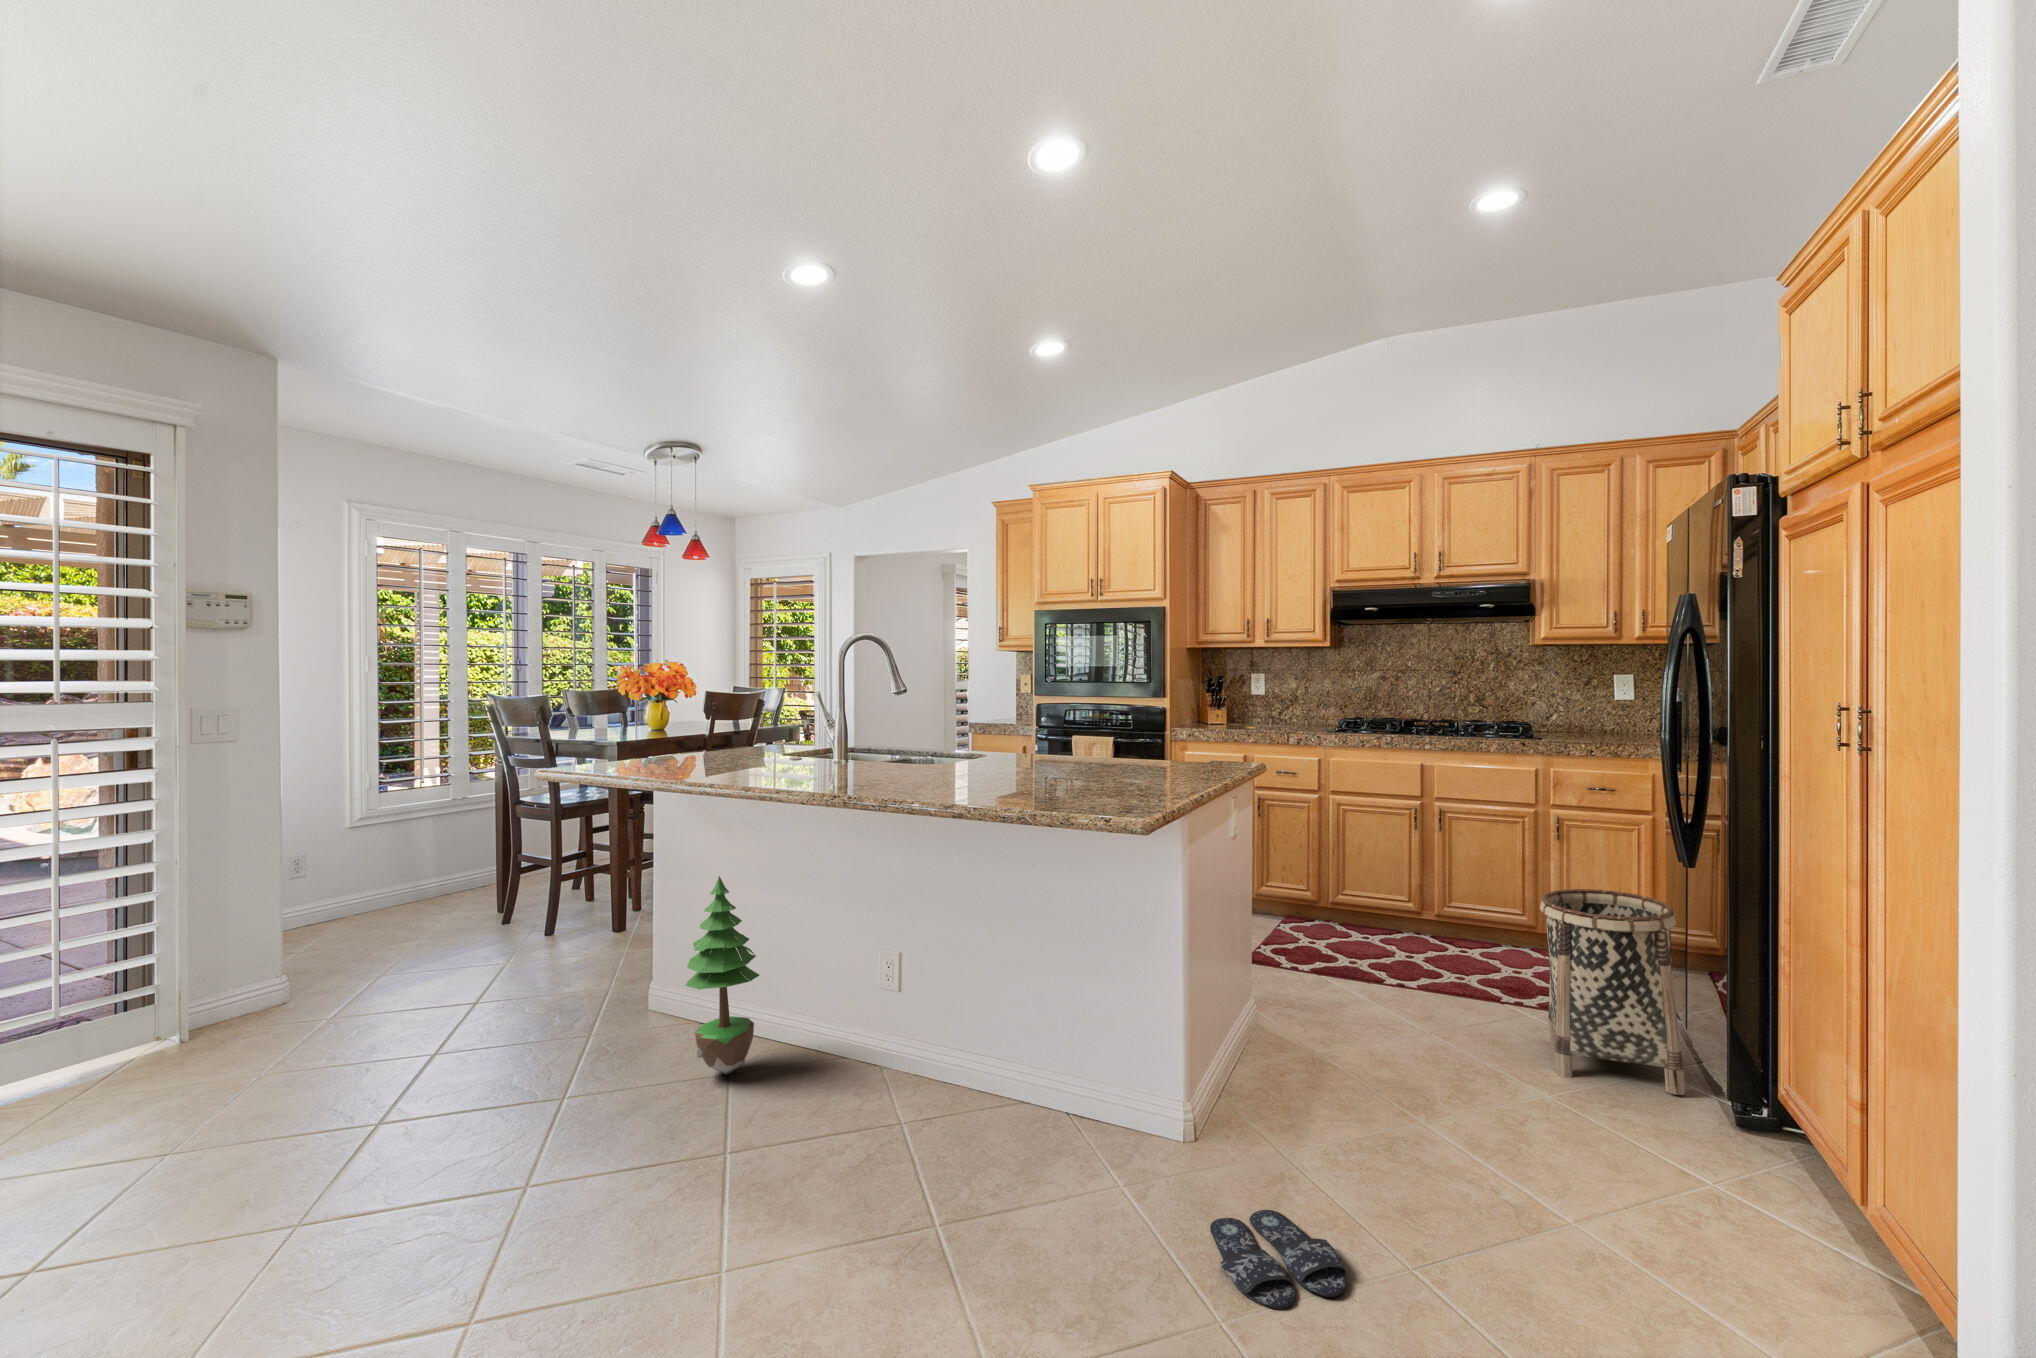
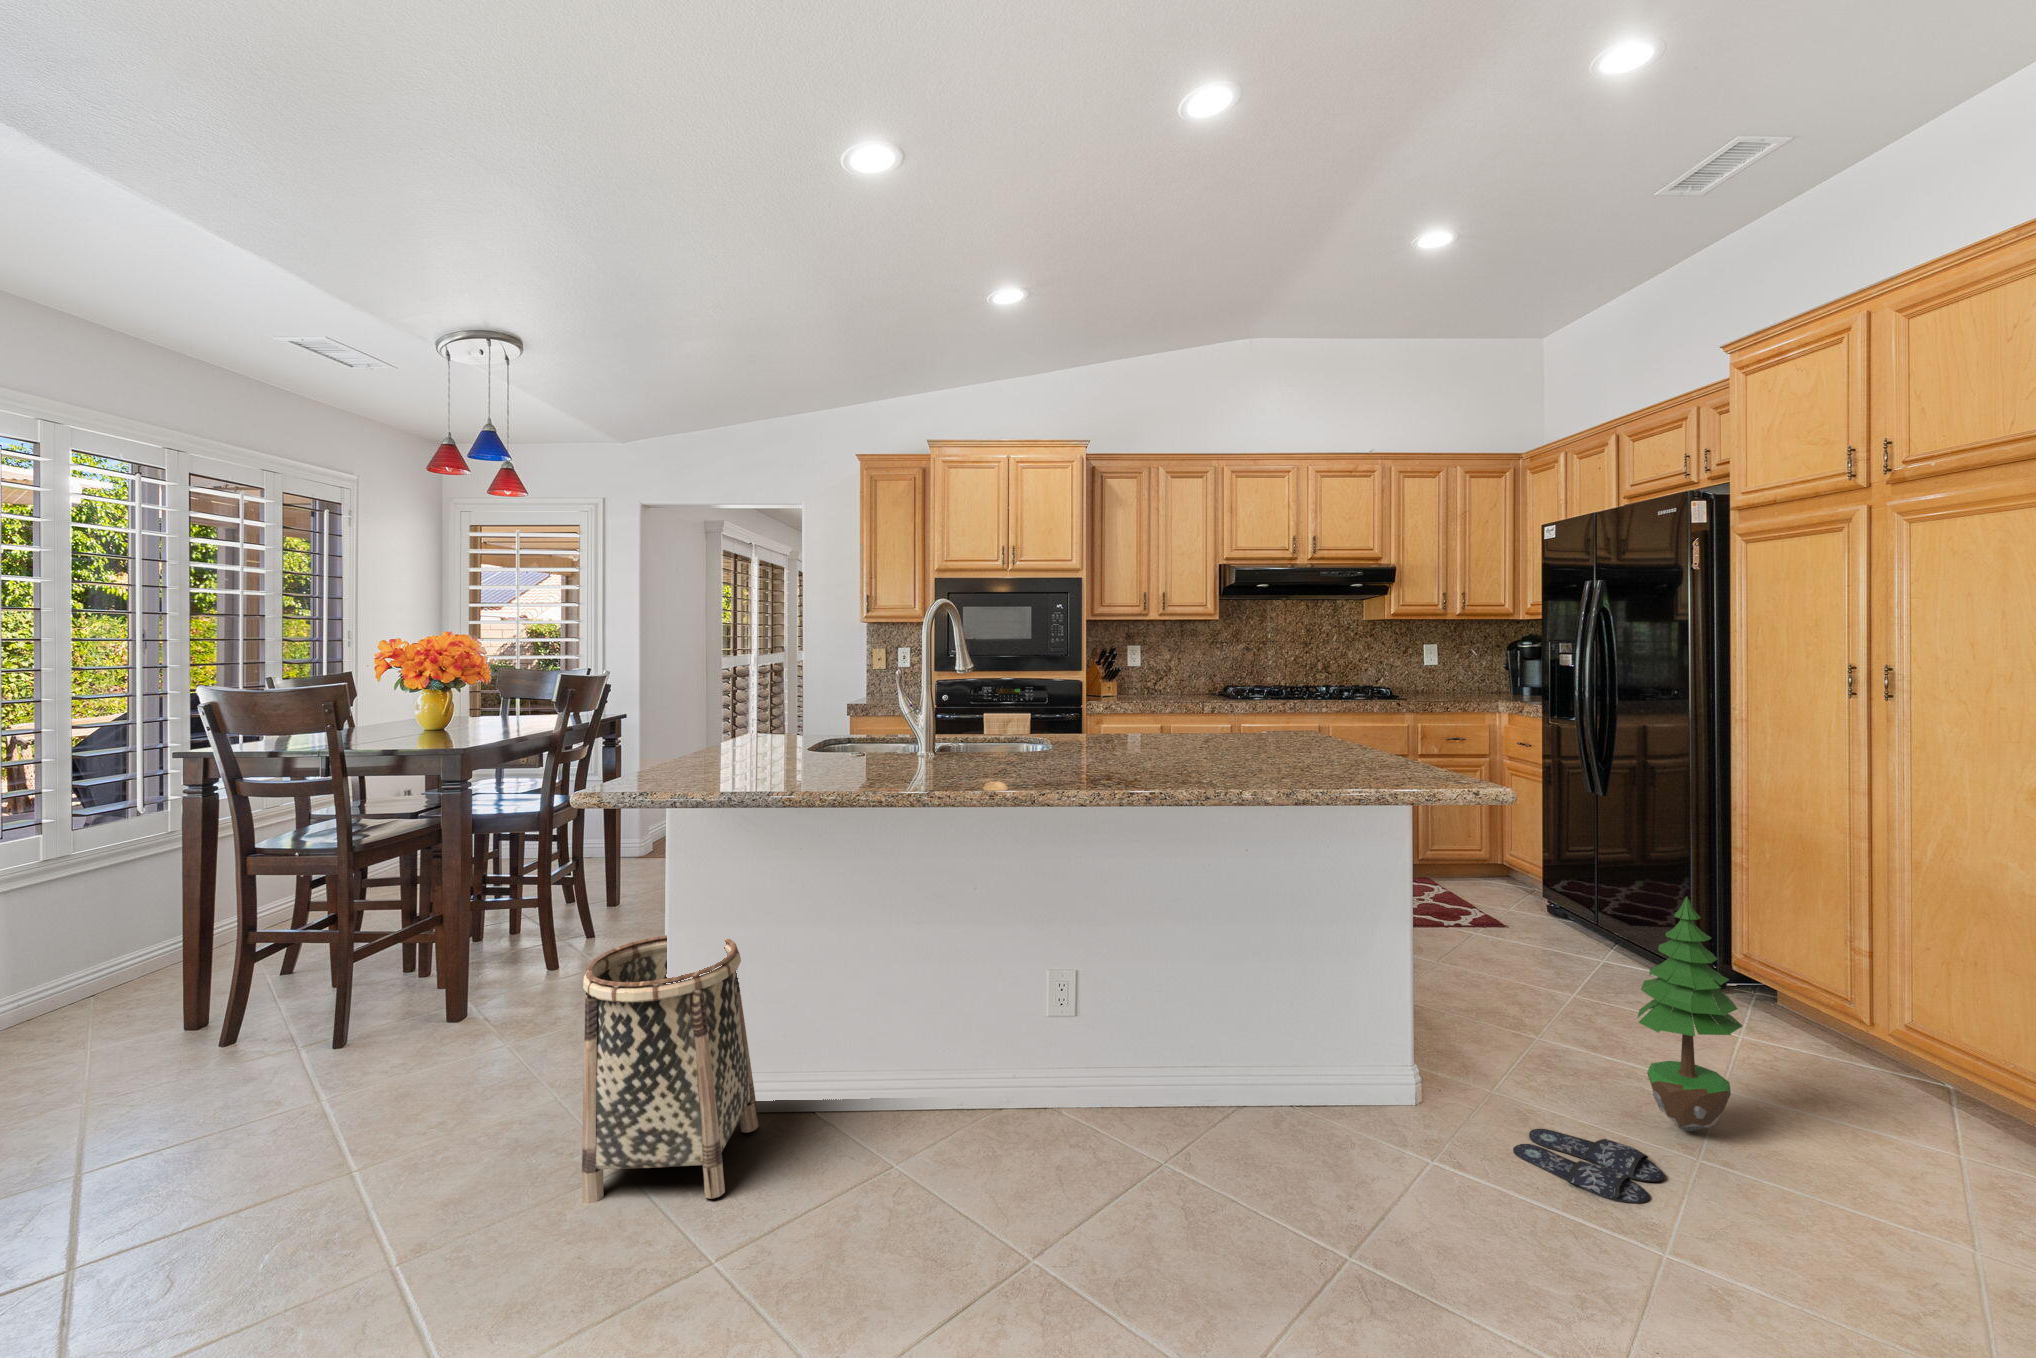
potted tree: present [685,876,760,1075] -> present [1637,896,1742,1132]
basket: present [1540,889,1685,1095] -> present [582,935,759,1203]

